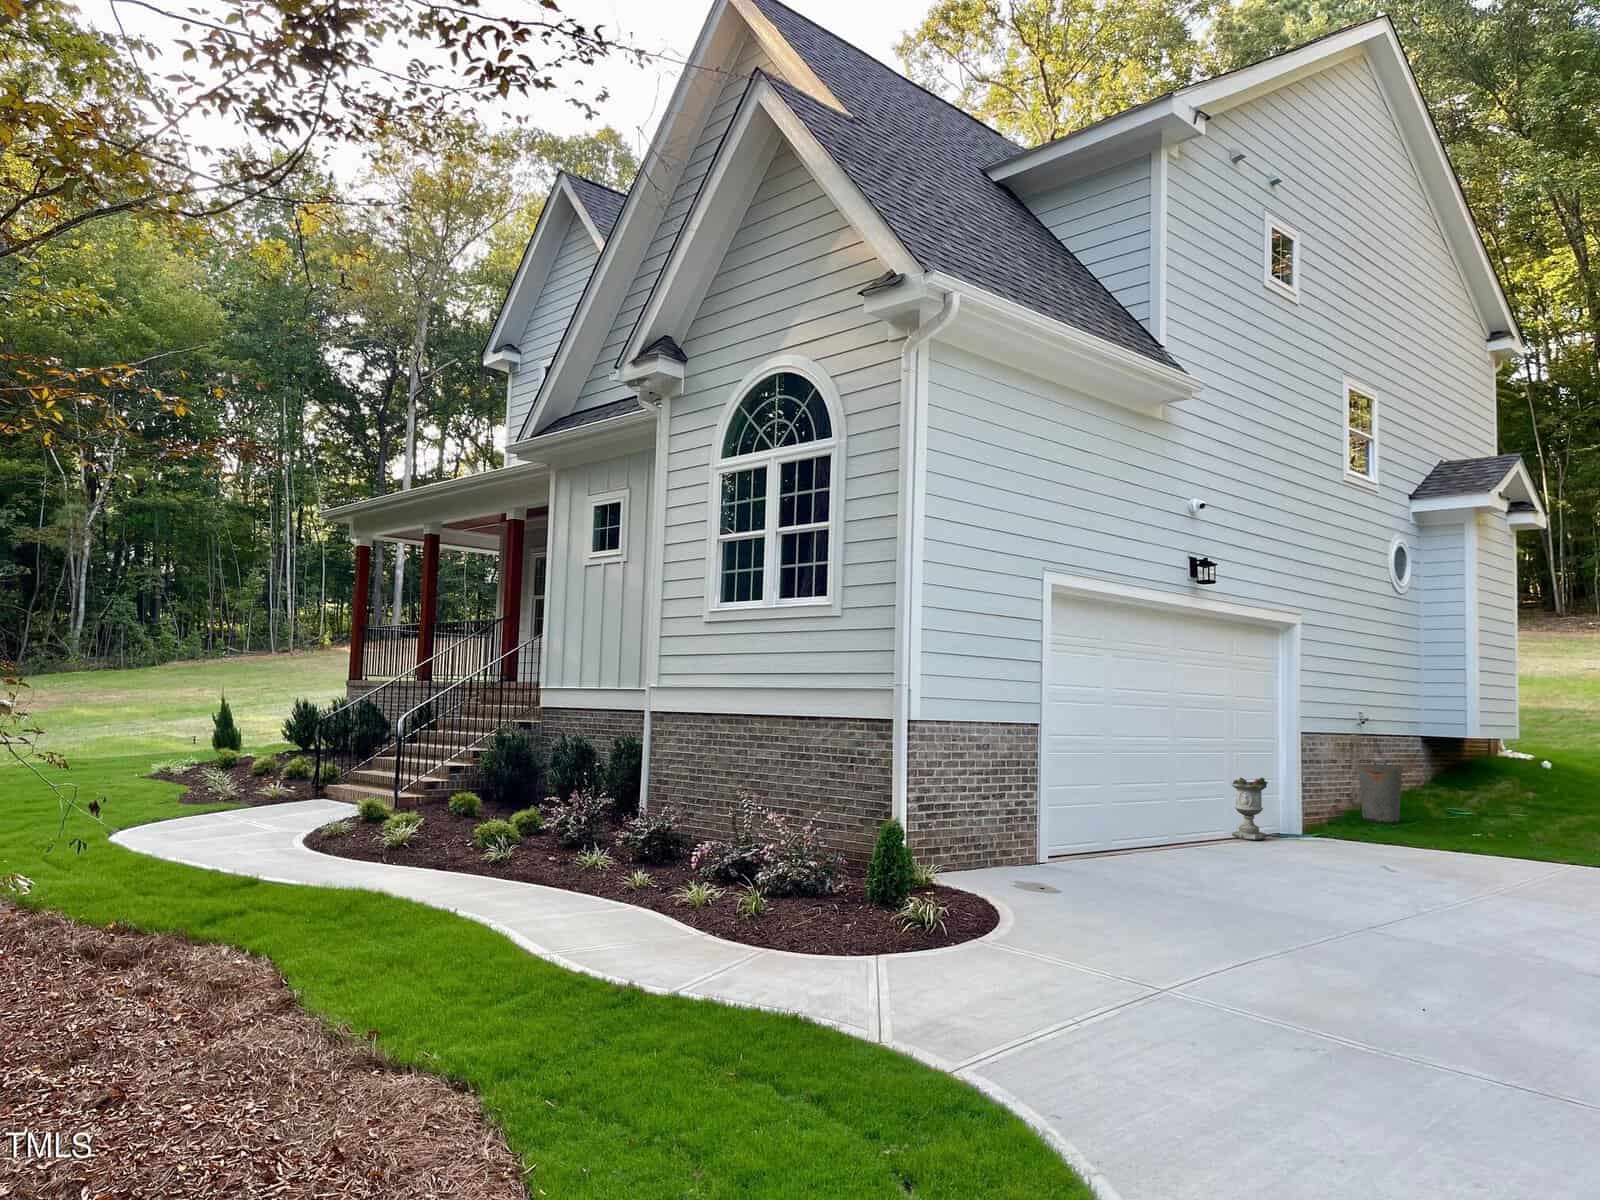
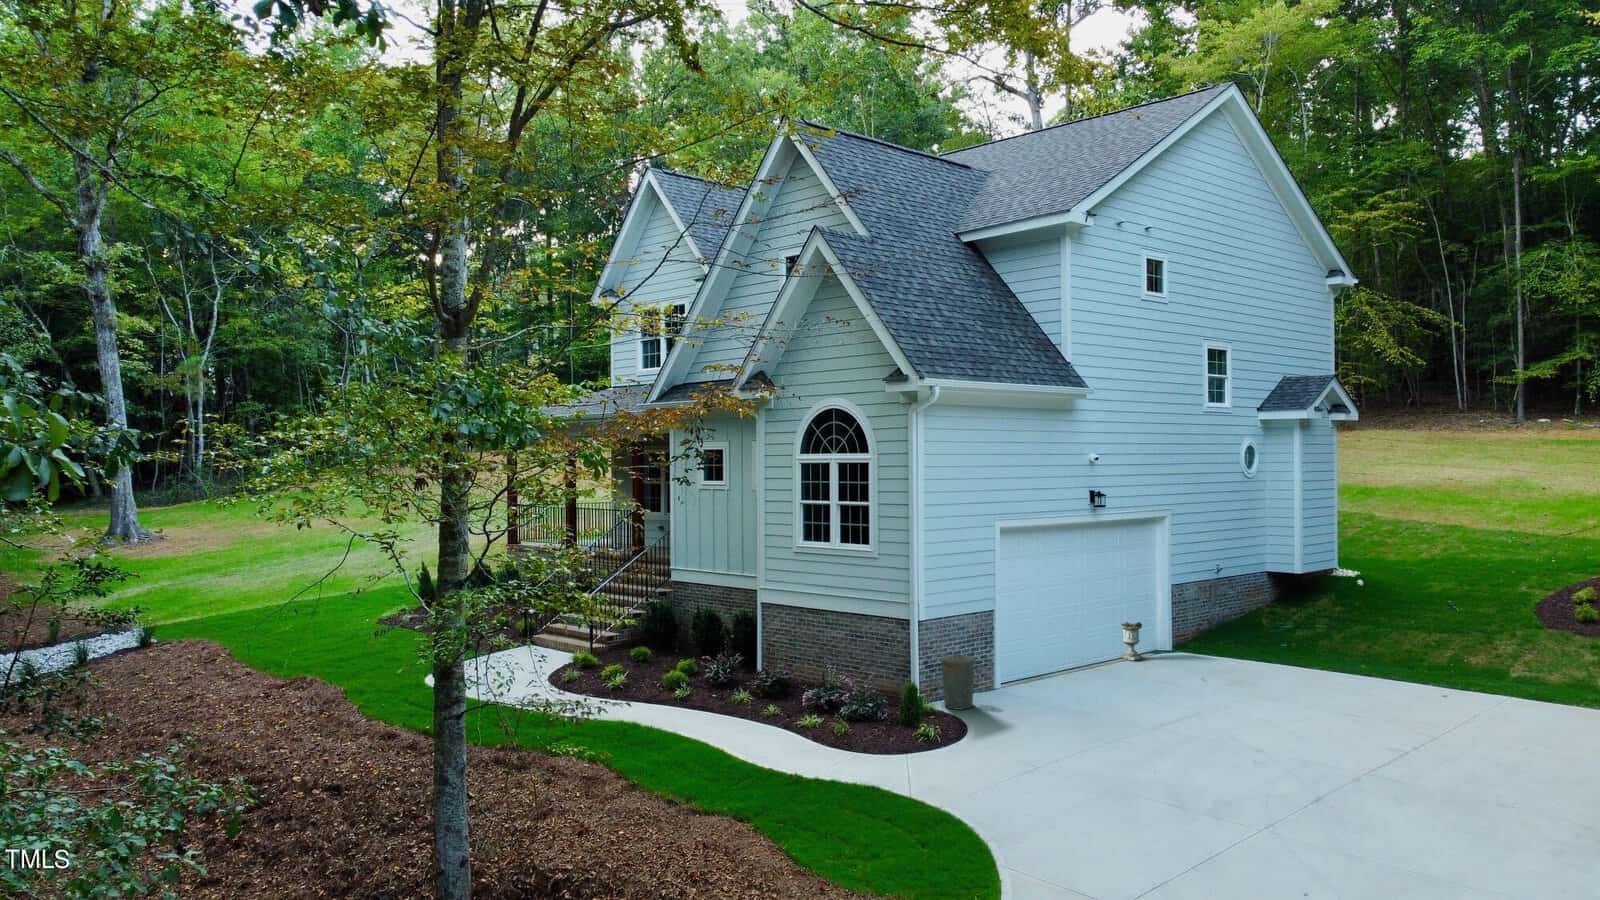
trash can: present [1358,761,1403,823] -> present [941,654,975,710]

